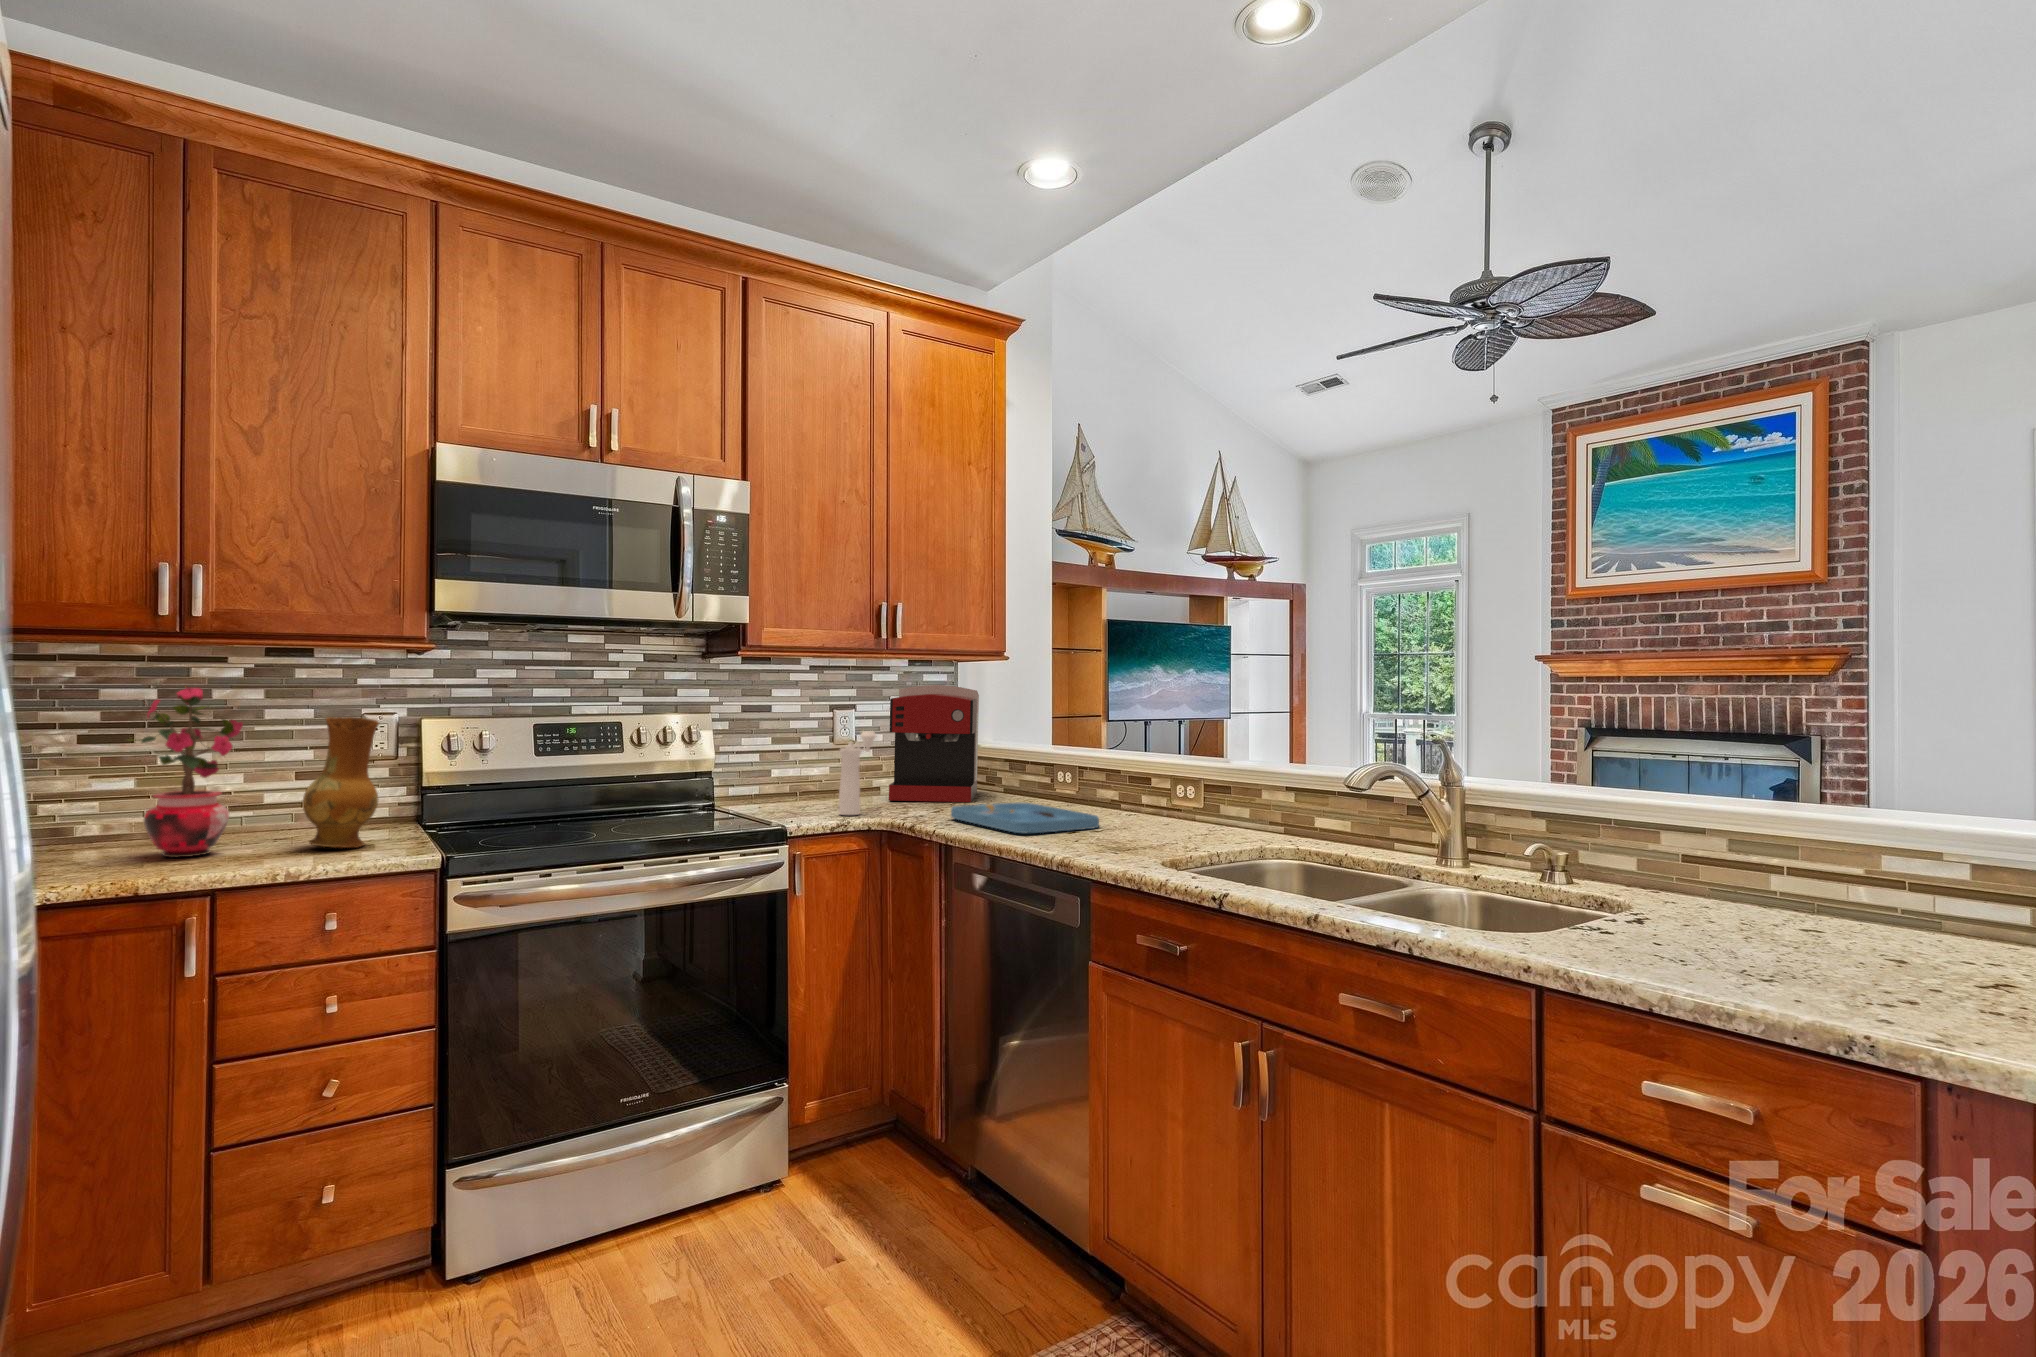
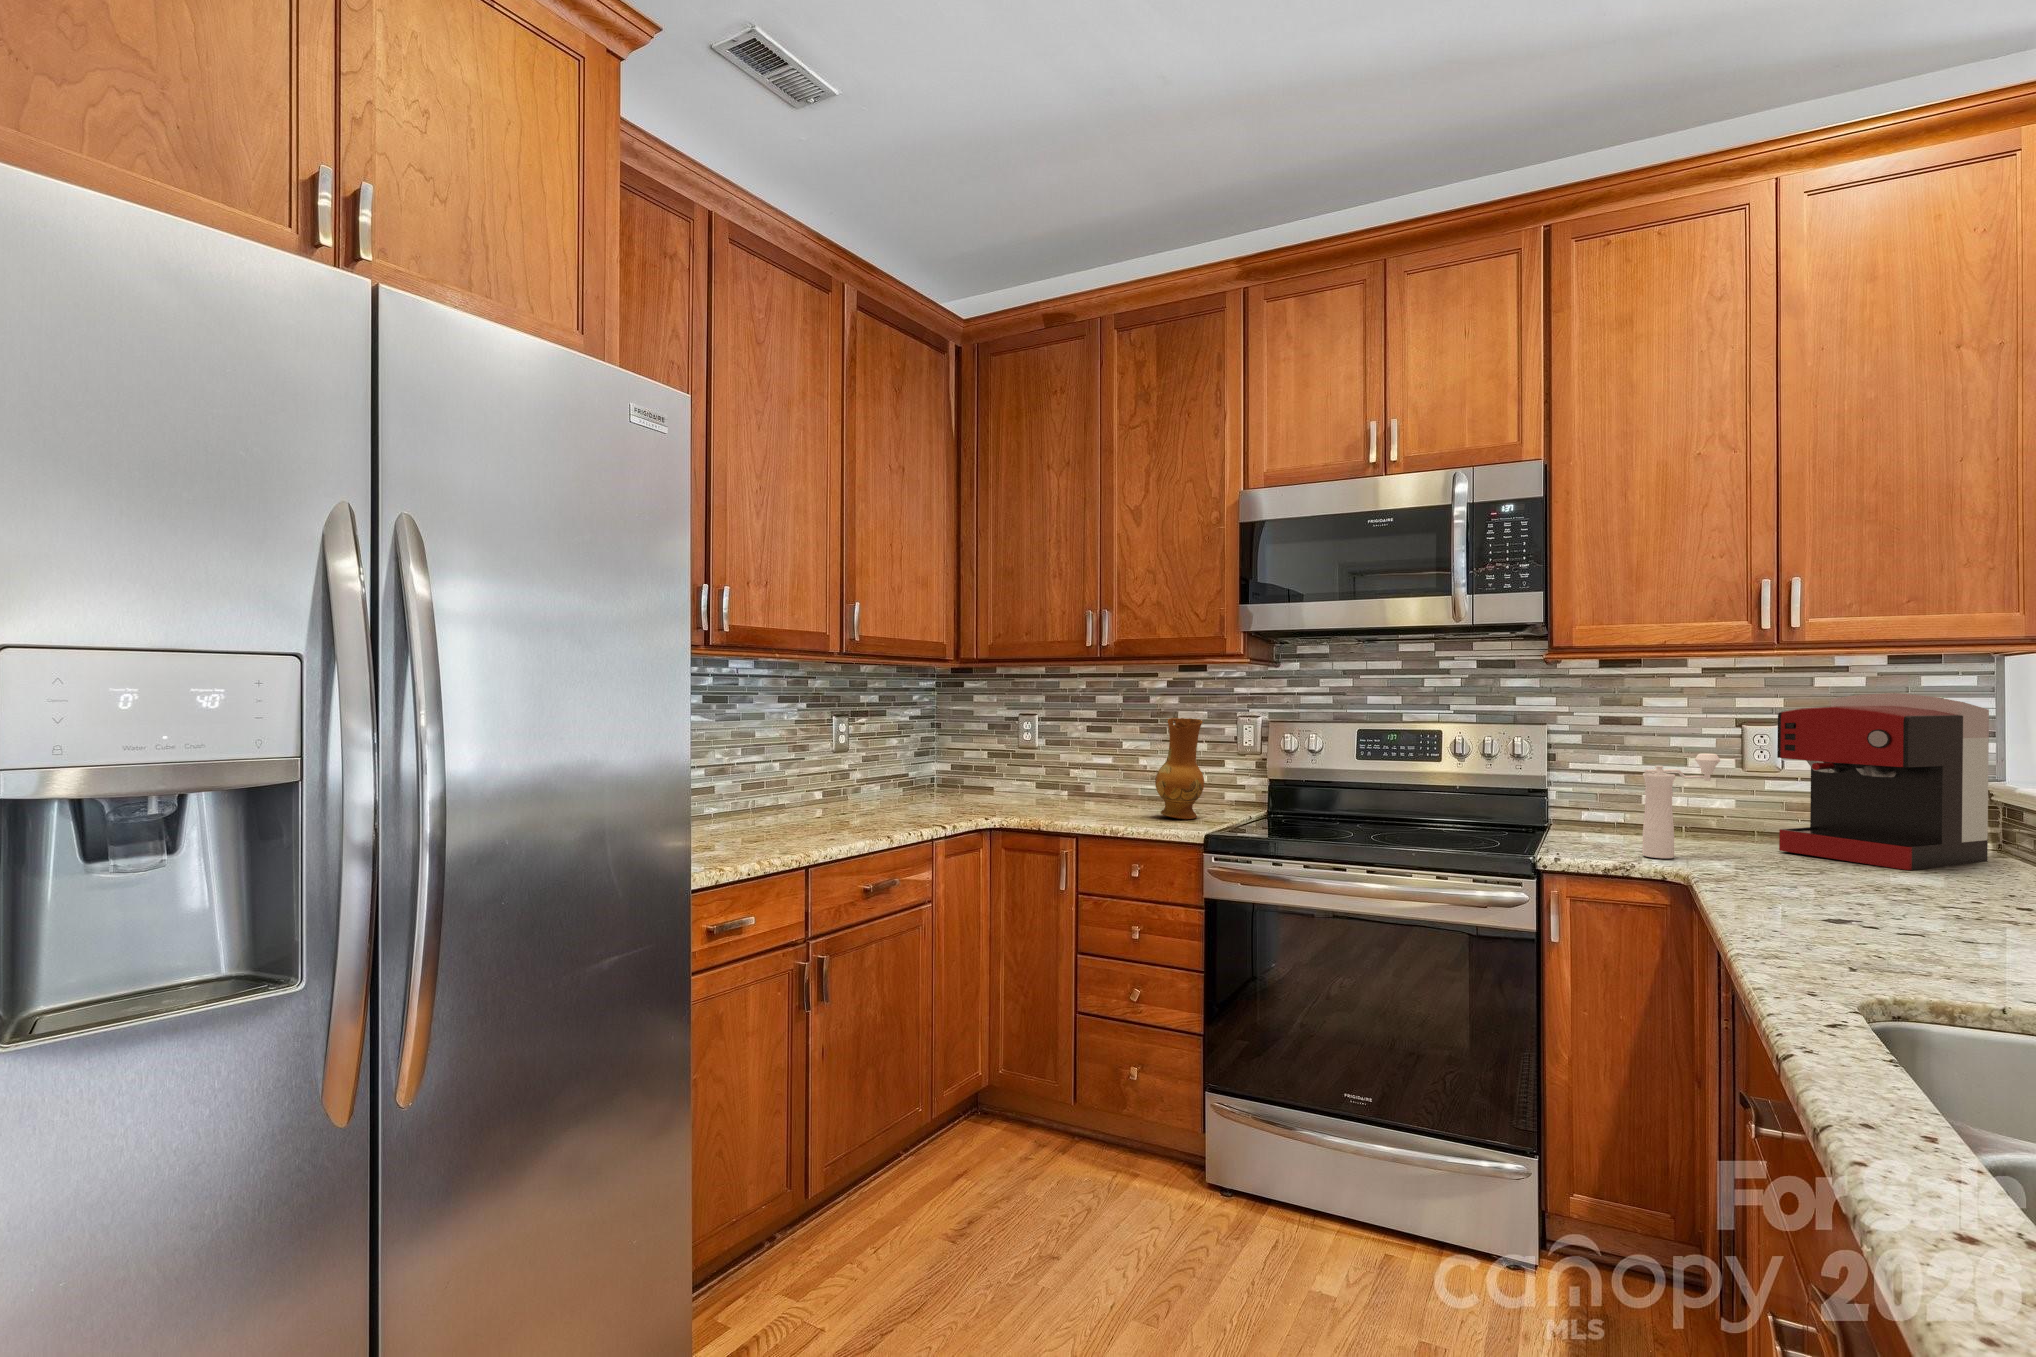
potted plant: present [139,687,243,857] -> none [1071,692,1139,811]
tray: present [951,803,1099,833] -> none [1762,865,1976,933]

